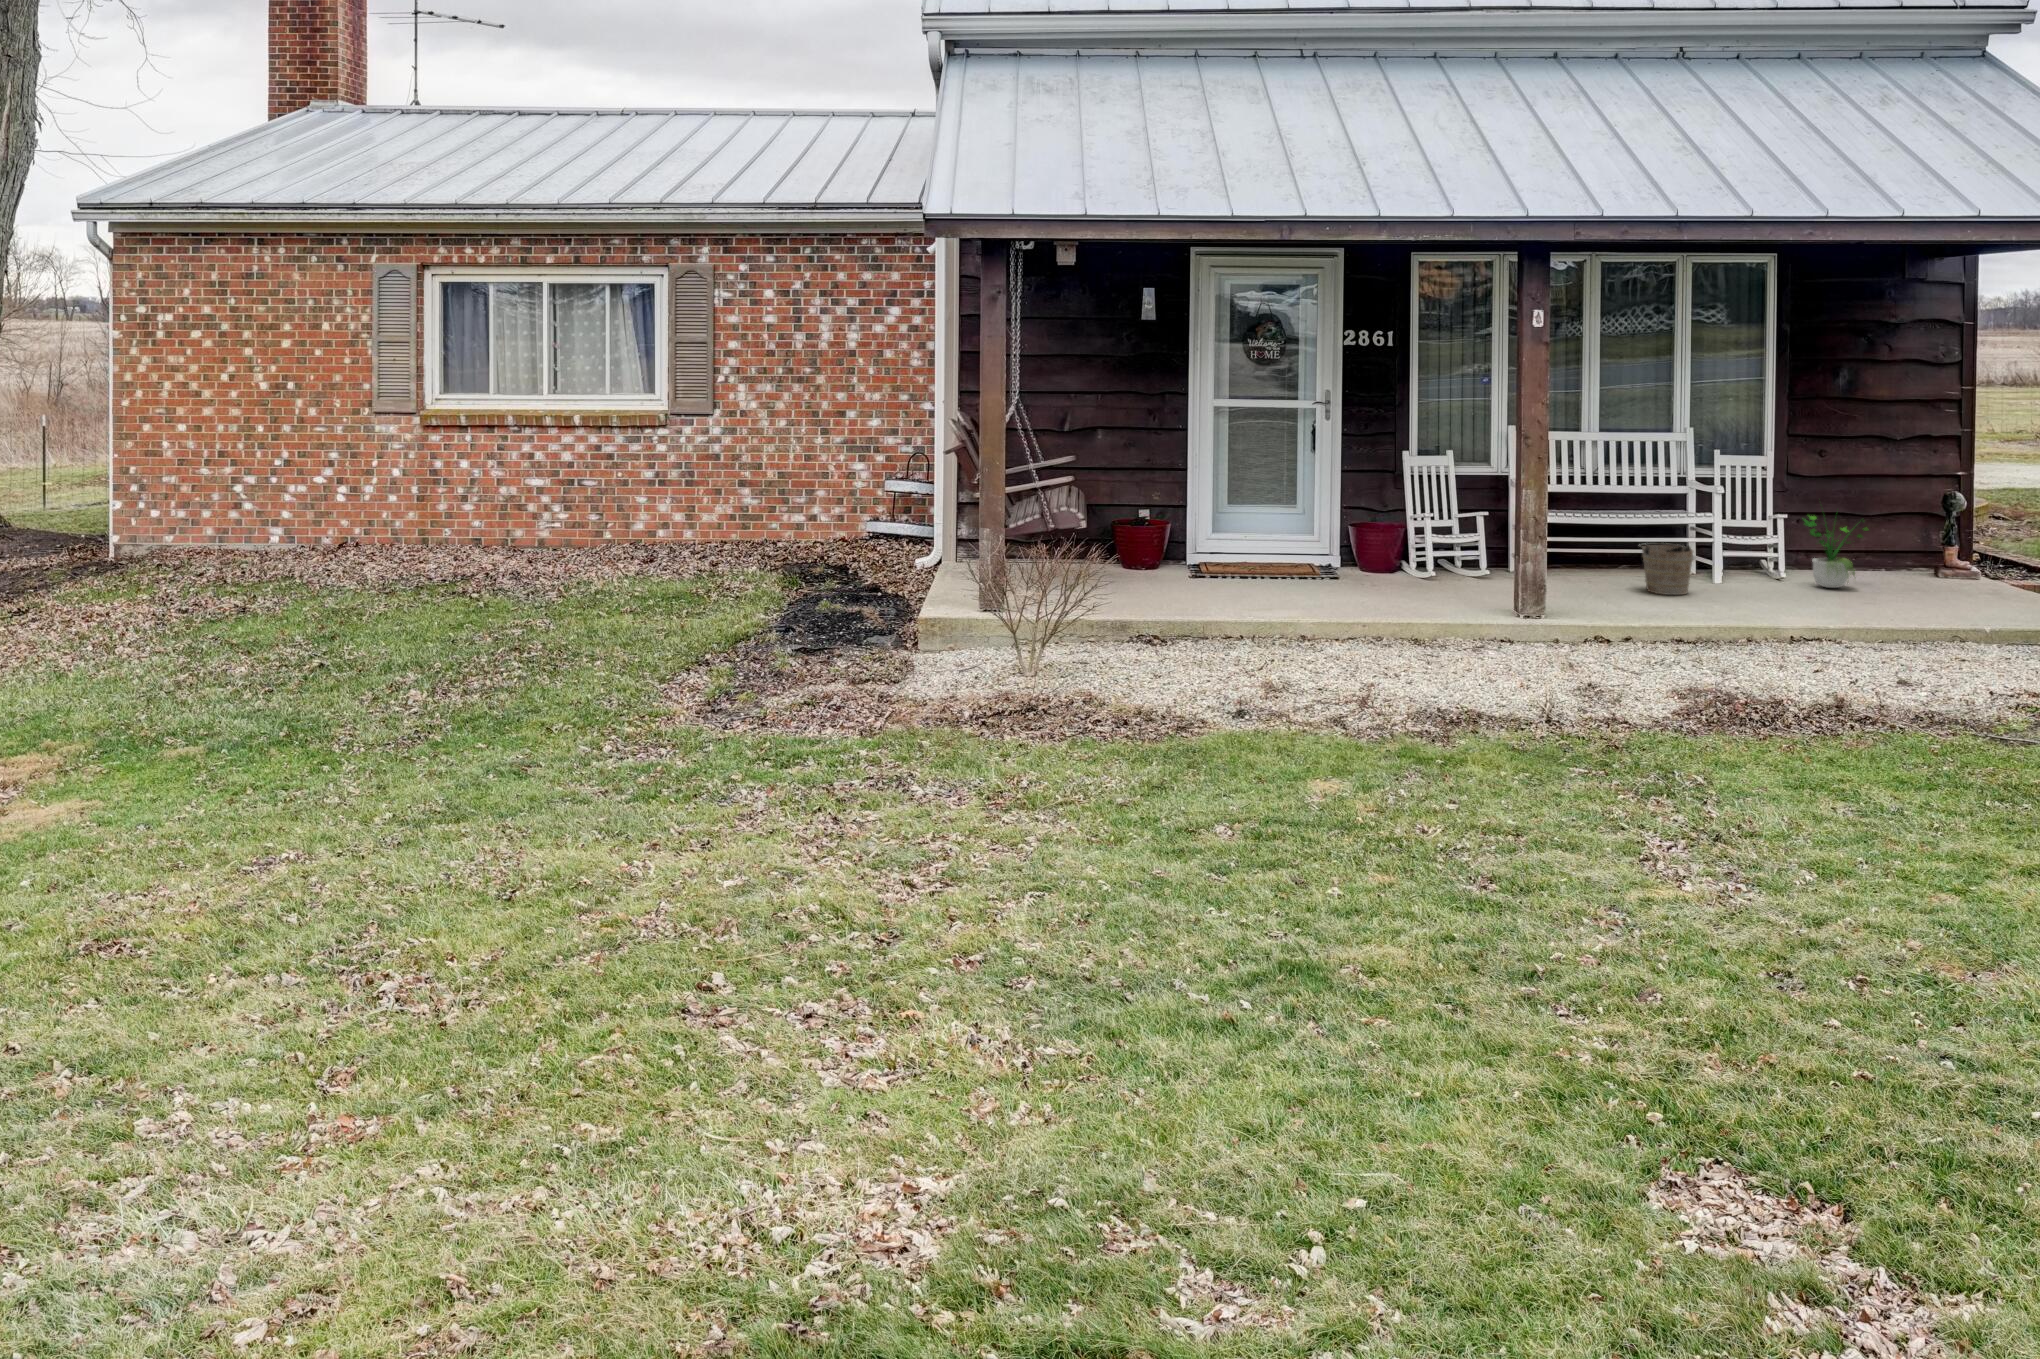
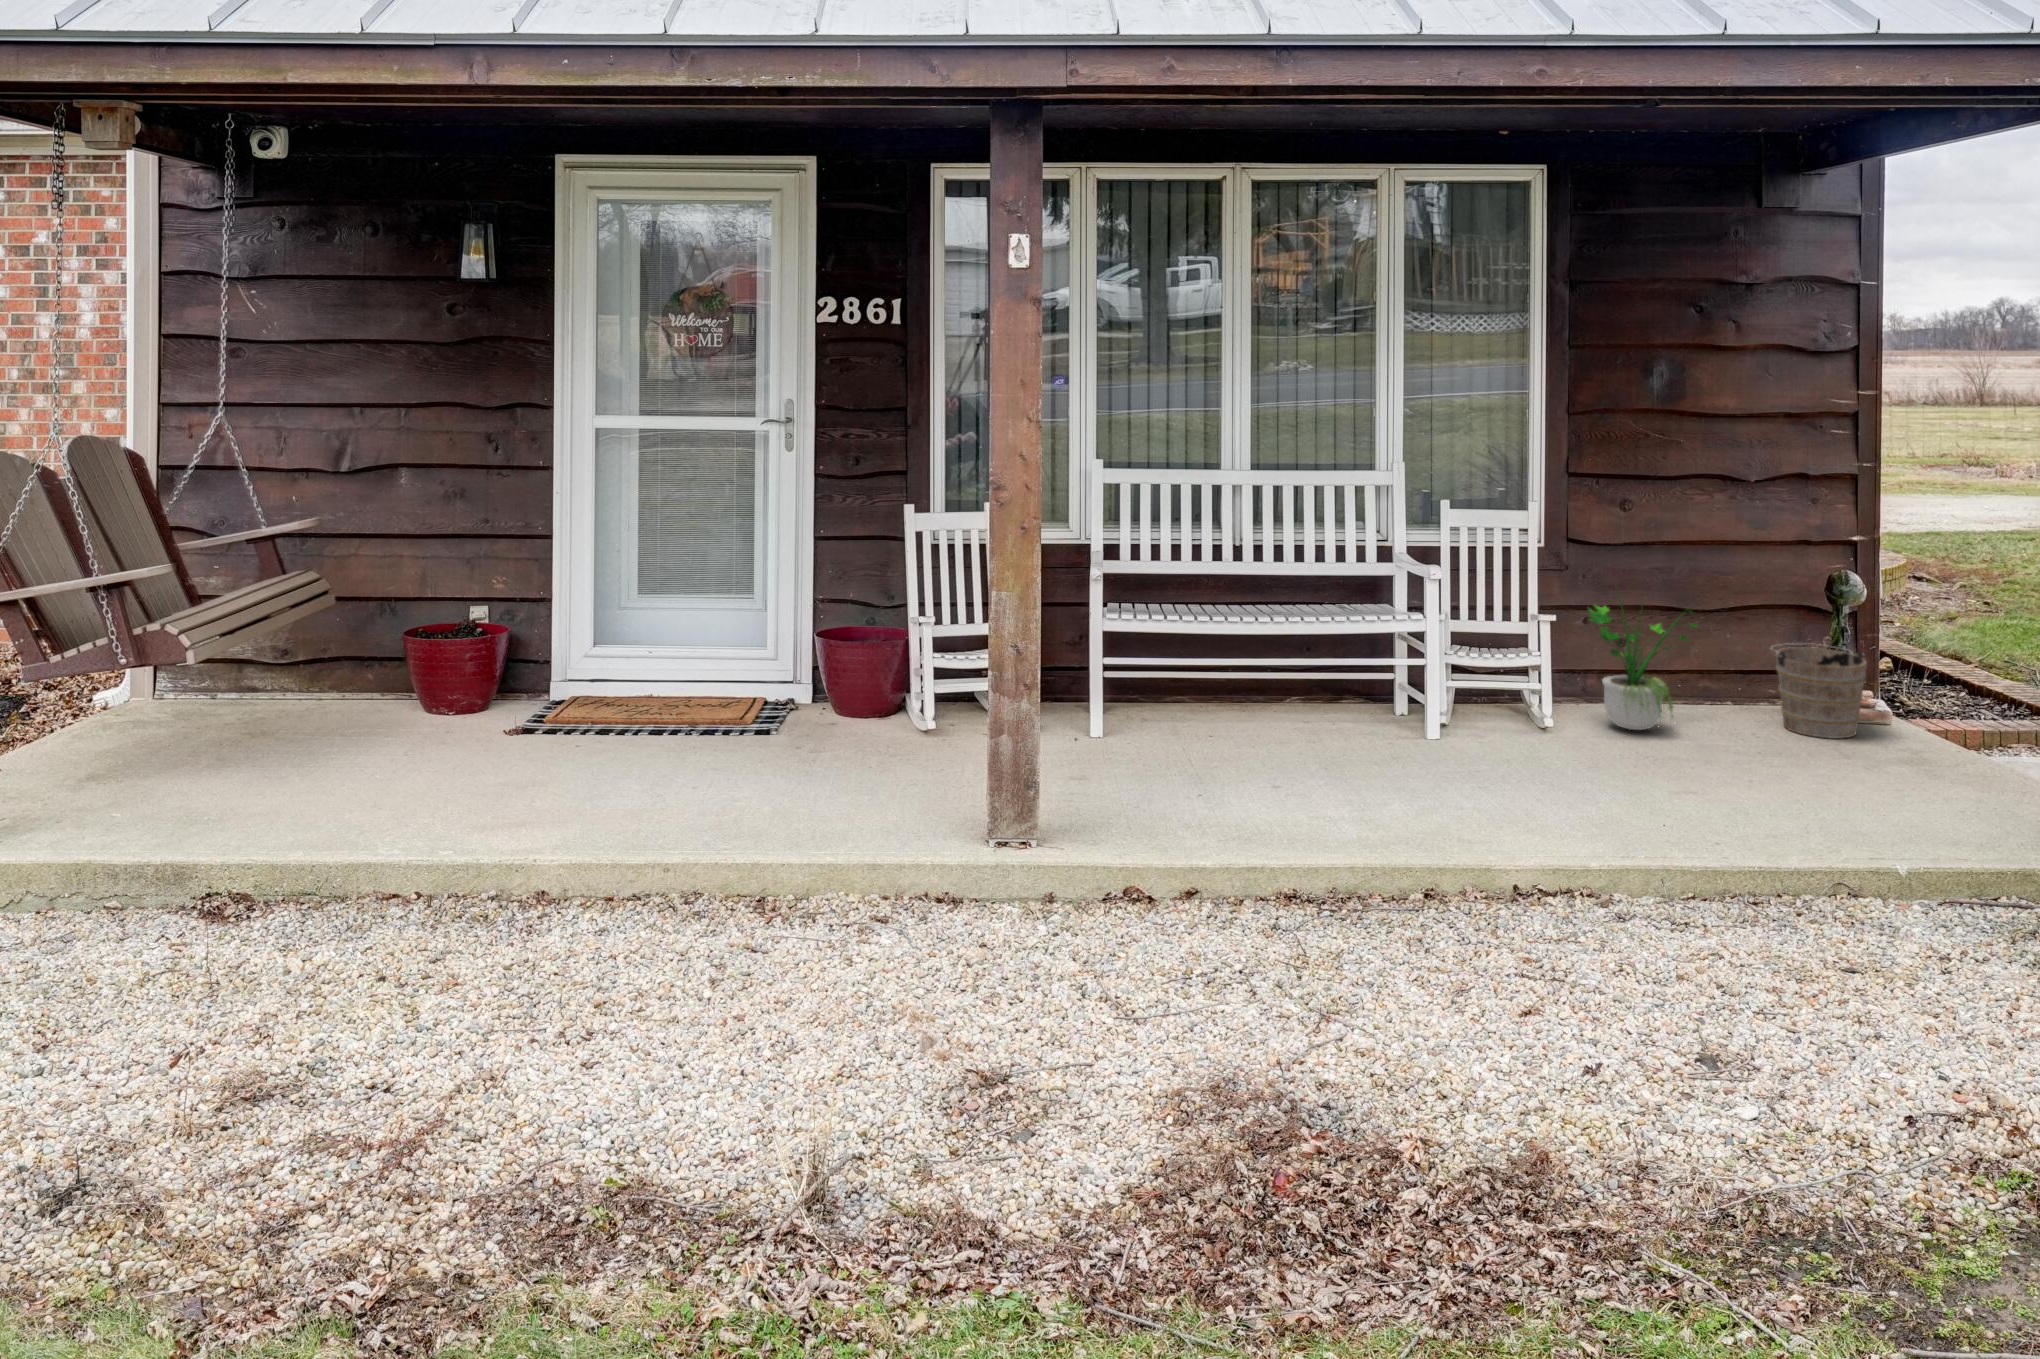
bucket: present [1642,544,1693,595] -> present [1775,645,1867,738]

